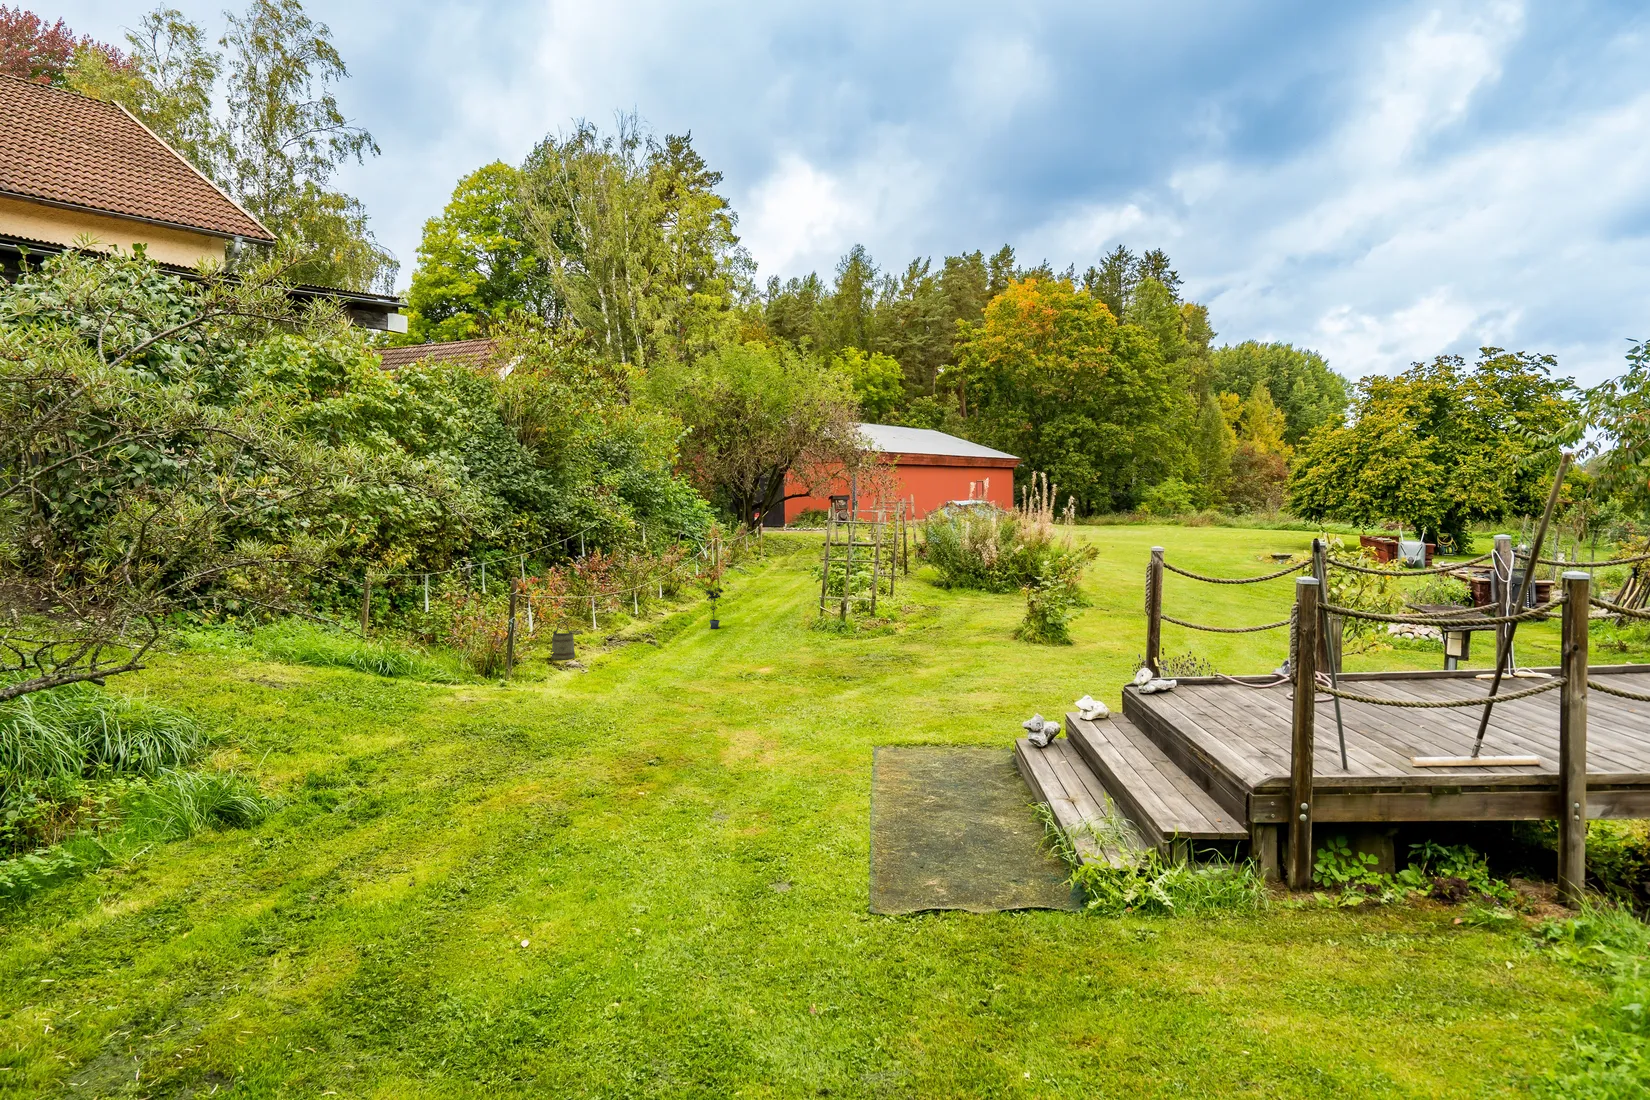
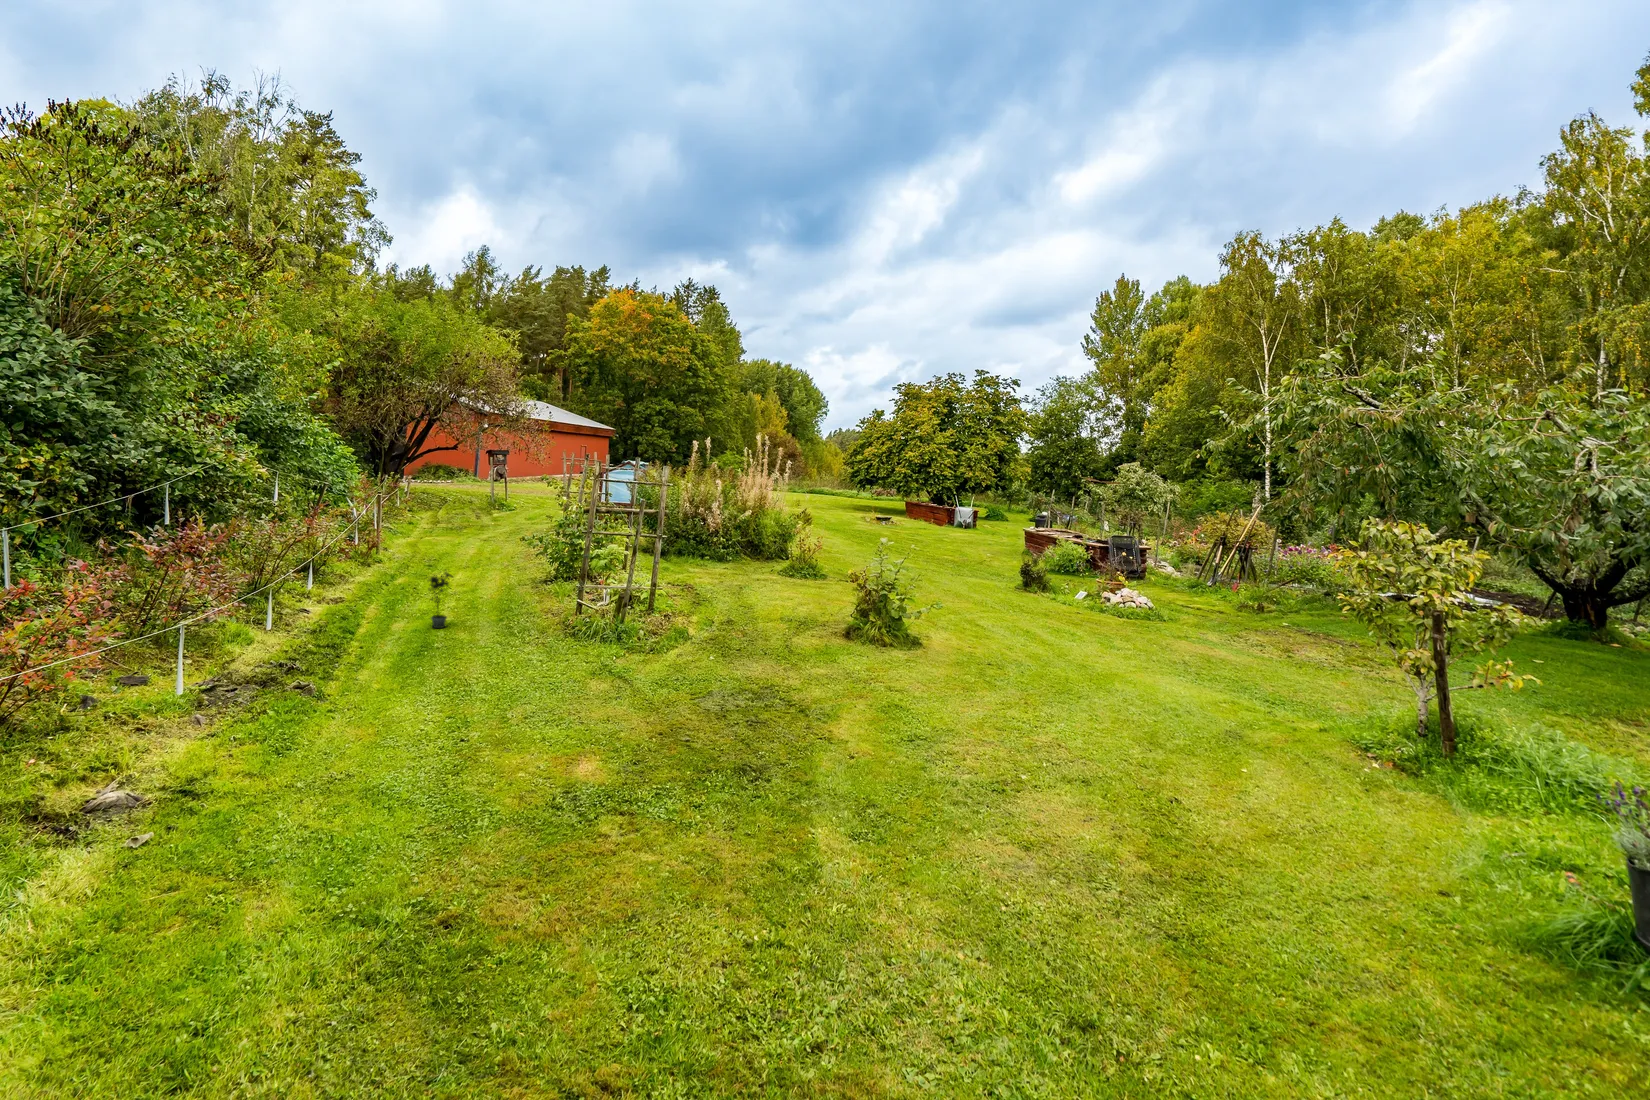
bucket: present [552,622,575,659] -> none [183,670,239,744]

